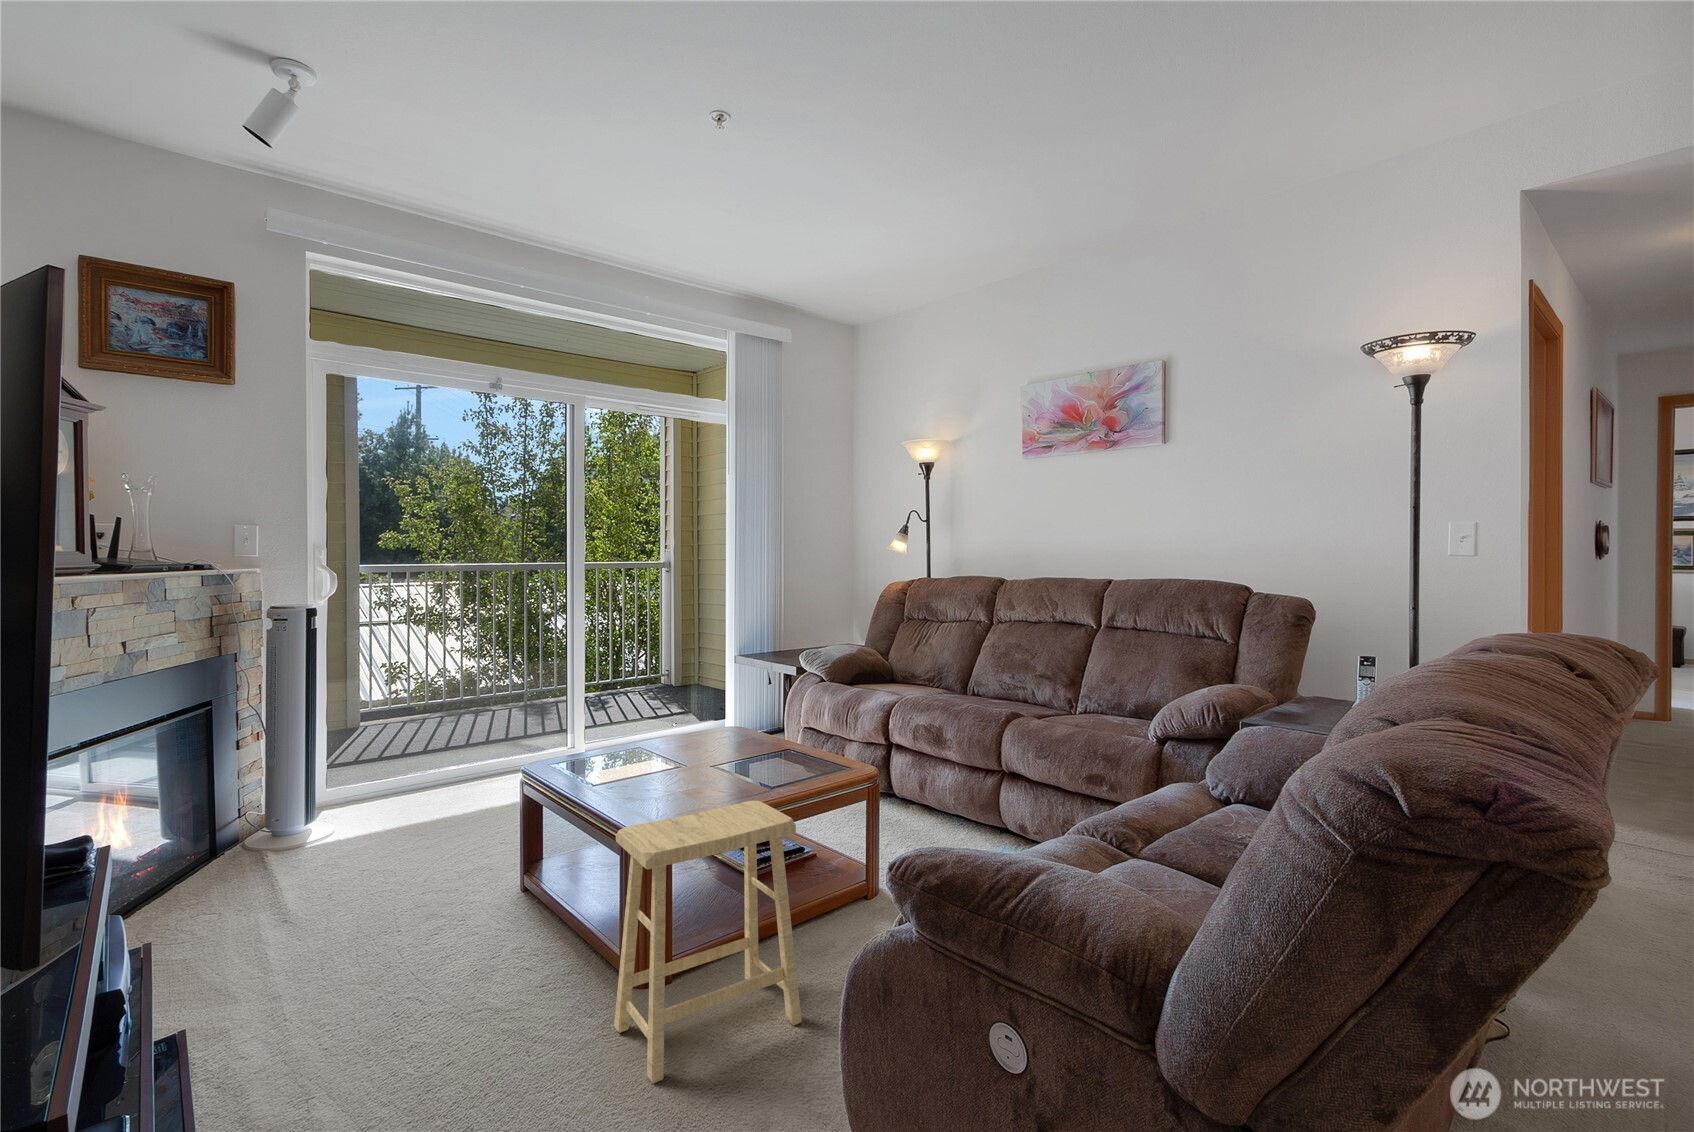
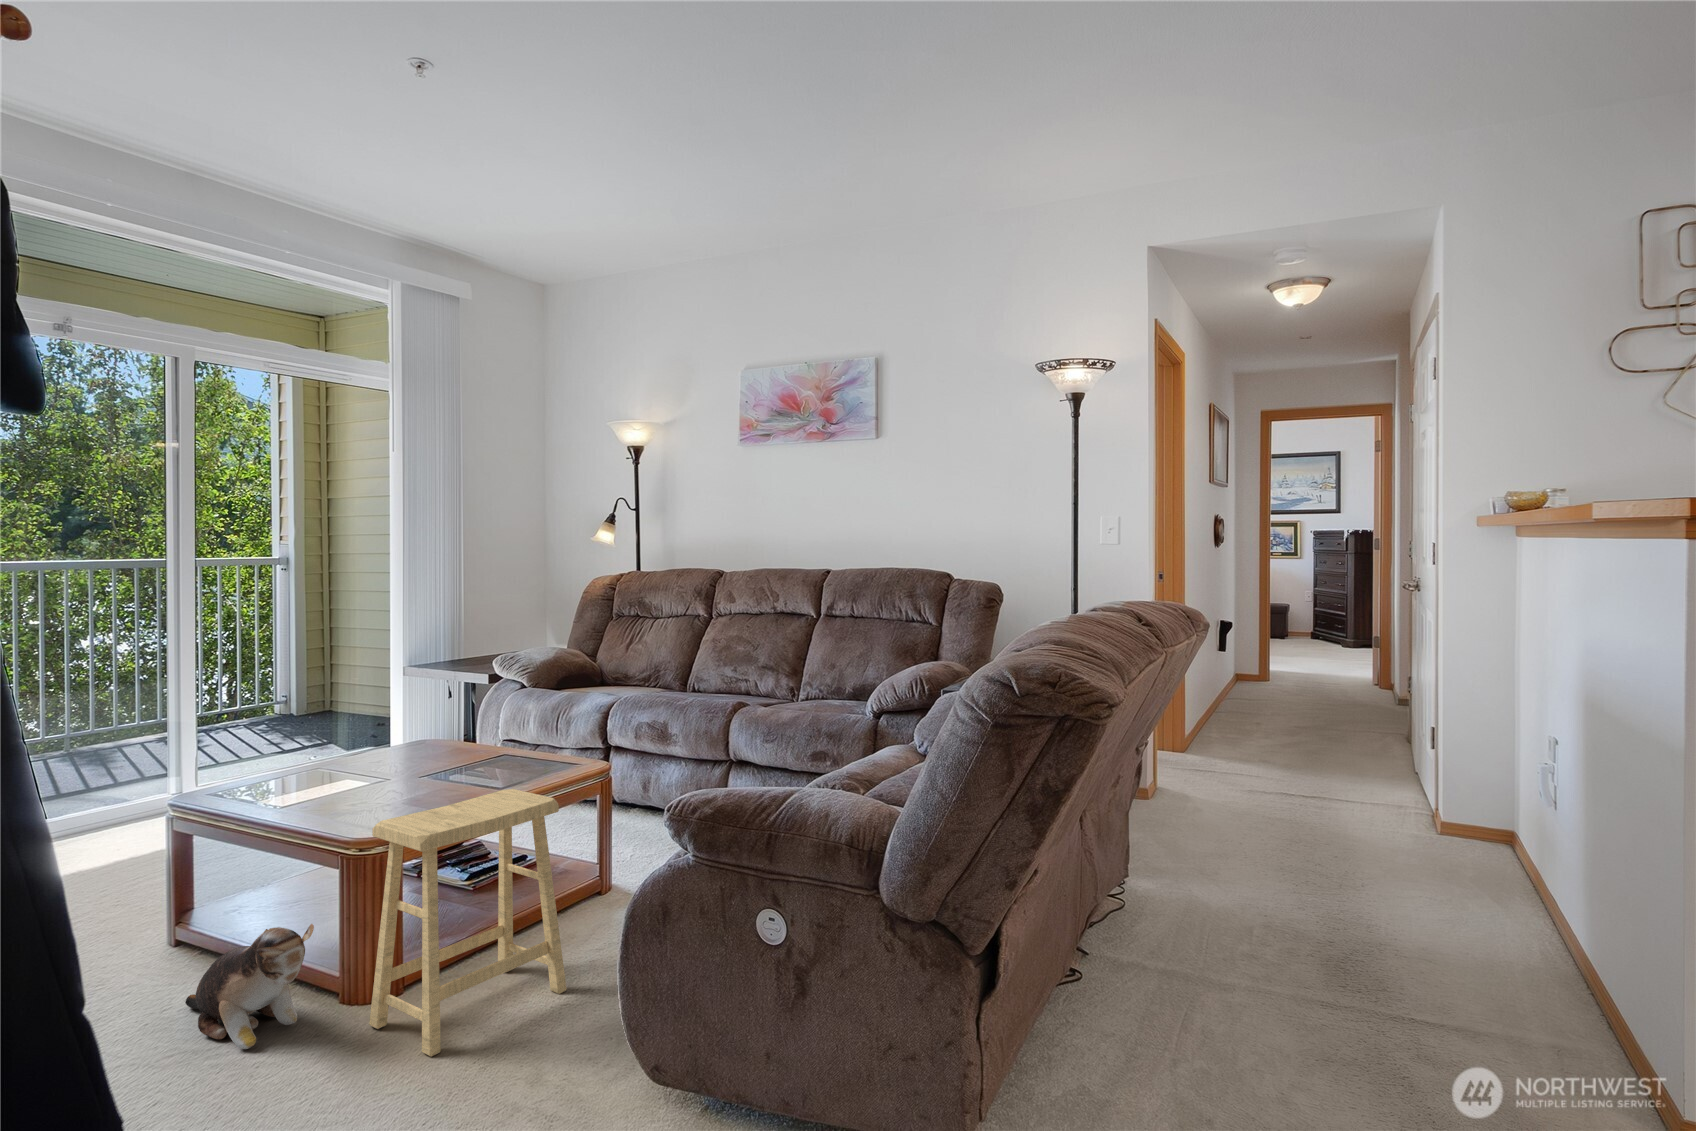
plush toy: none [480,918,564,1031] -> present [185,924,314,1049]

